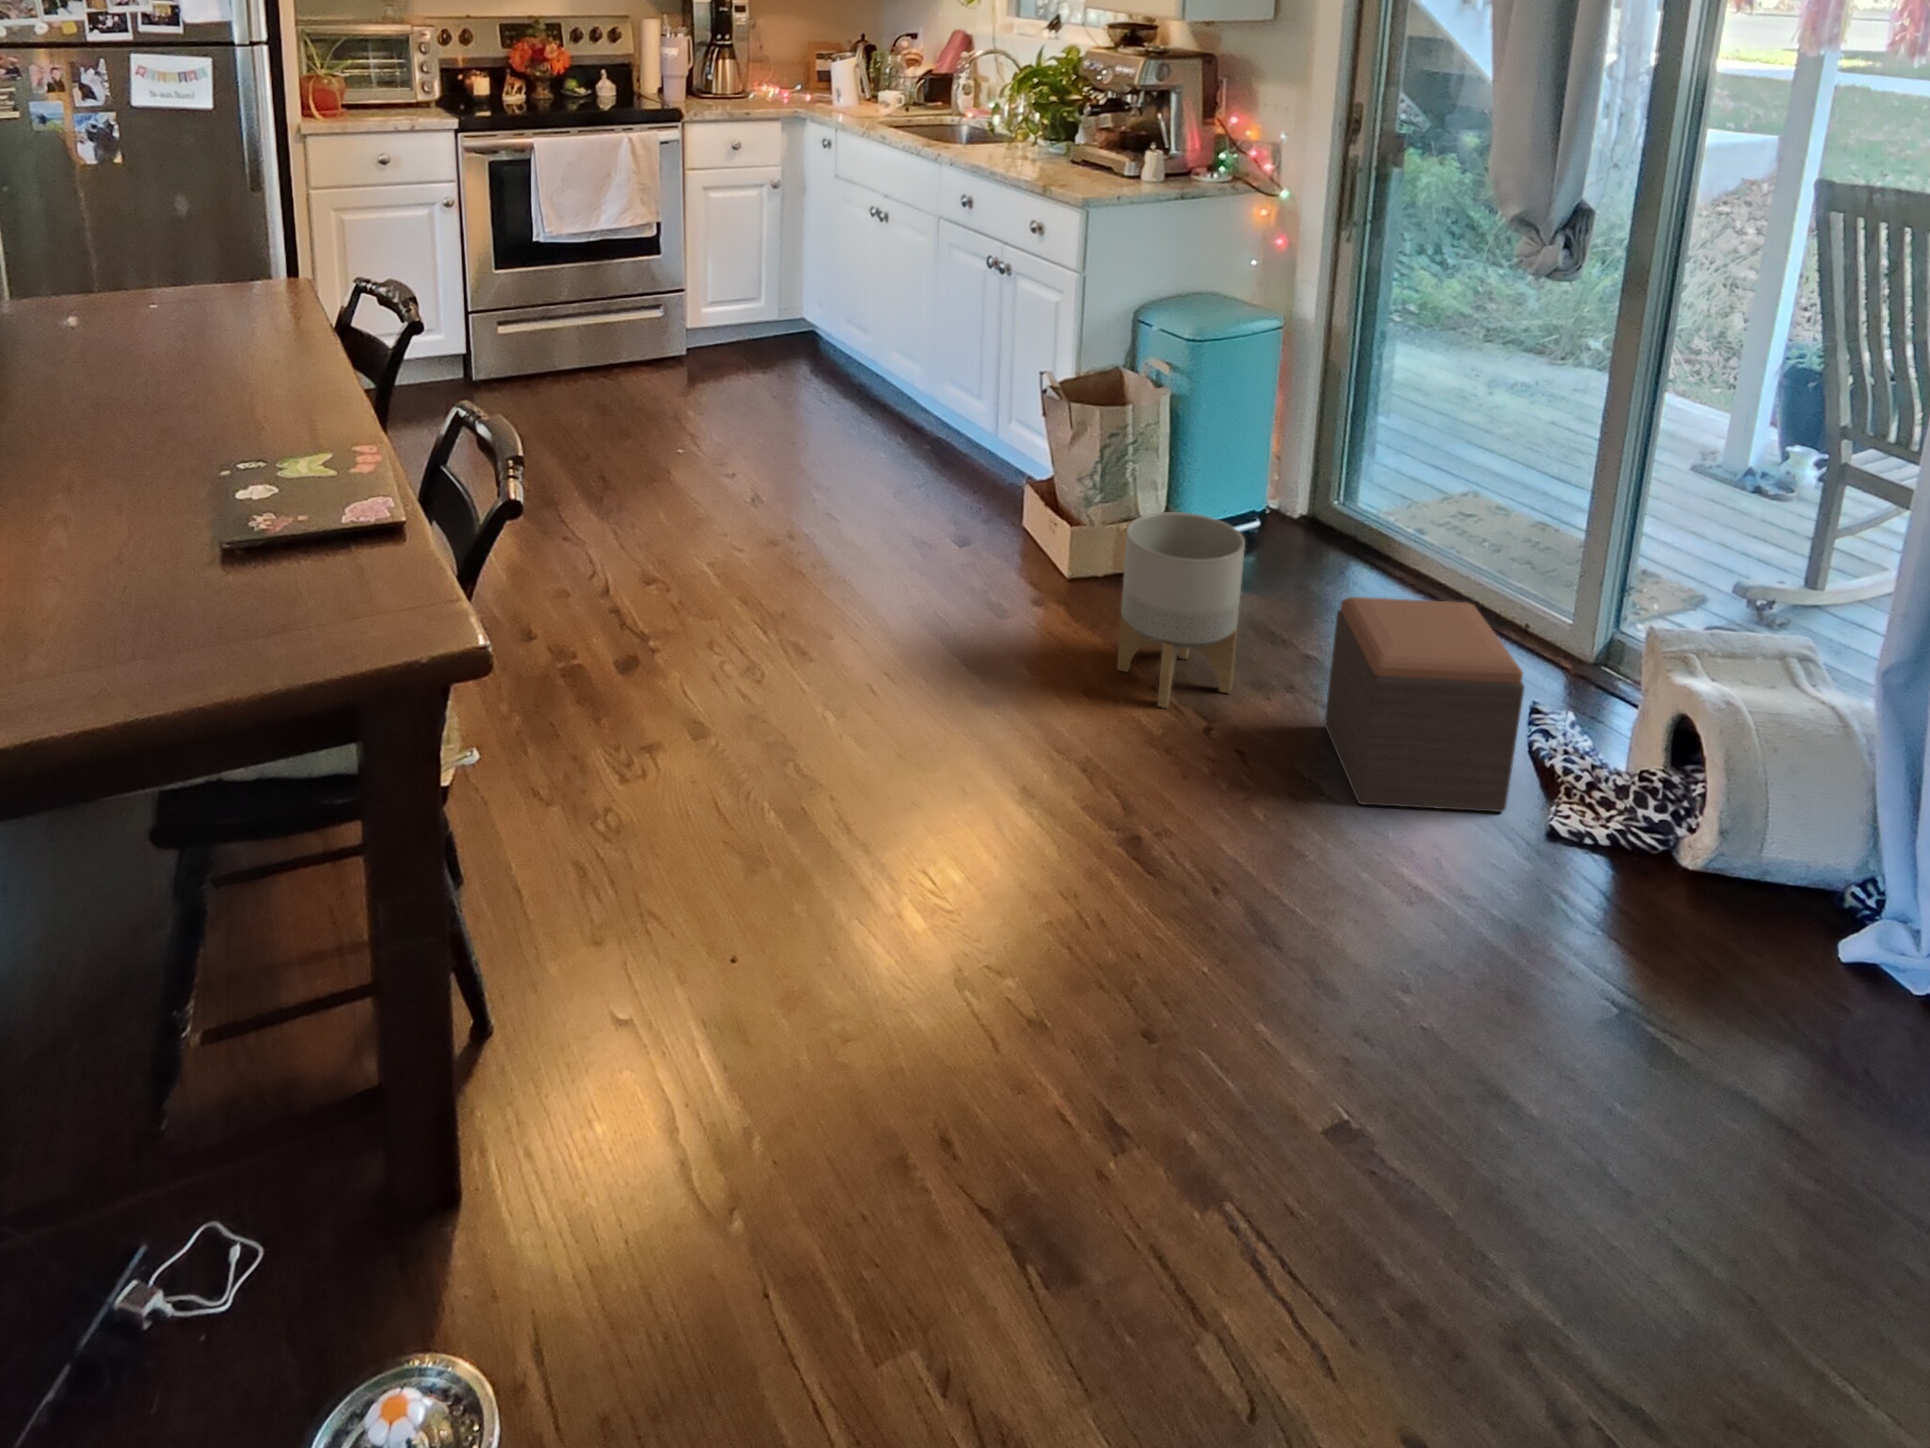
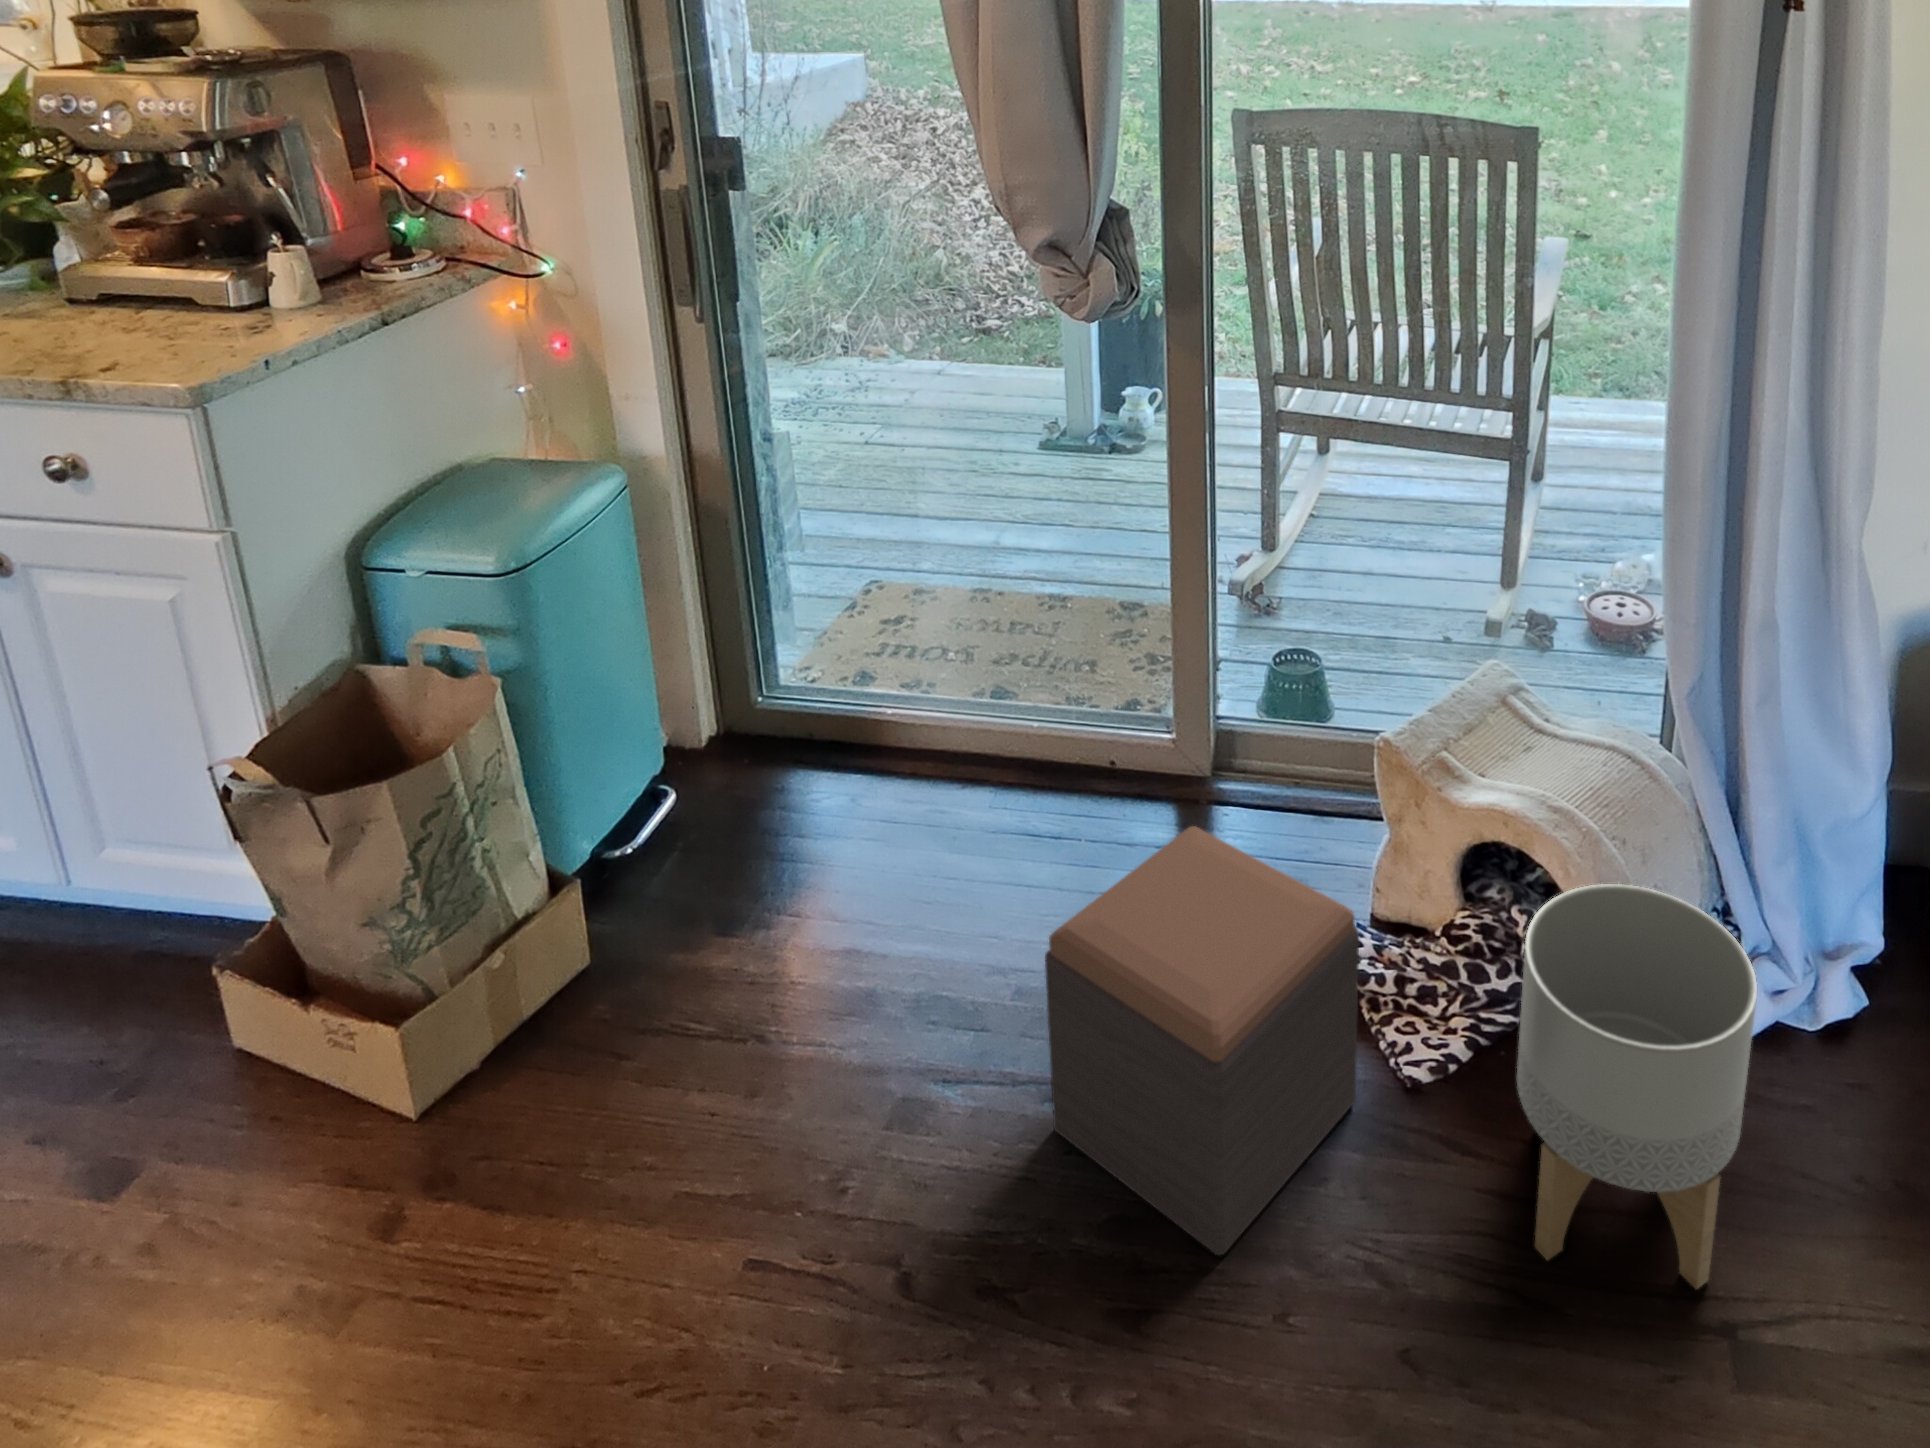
planter: present [1117,512,1245,708] -> present [1517,884,1757,1289]

